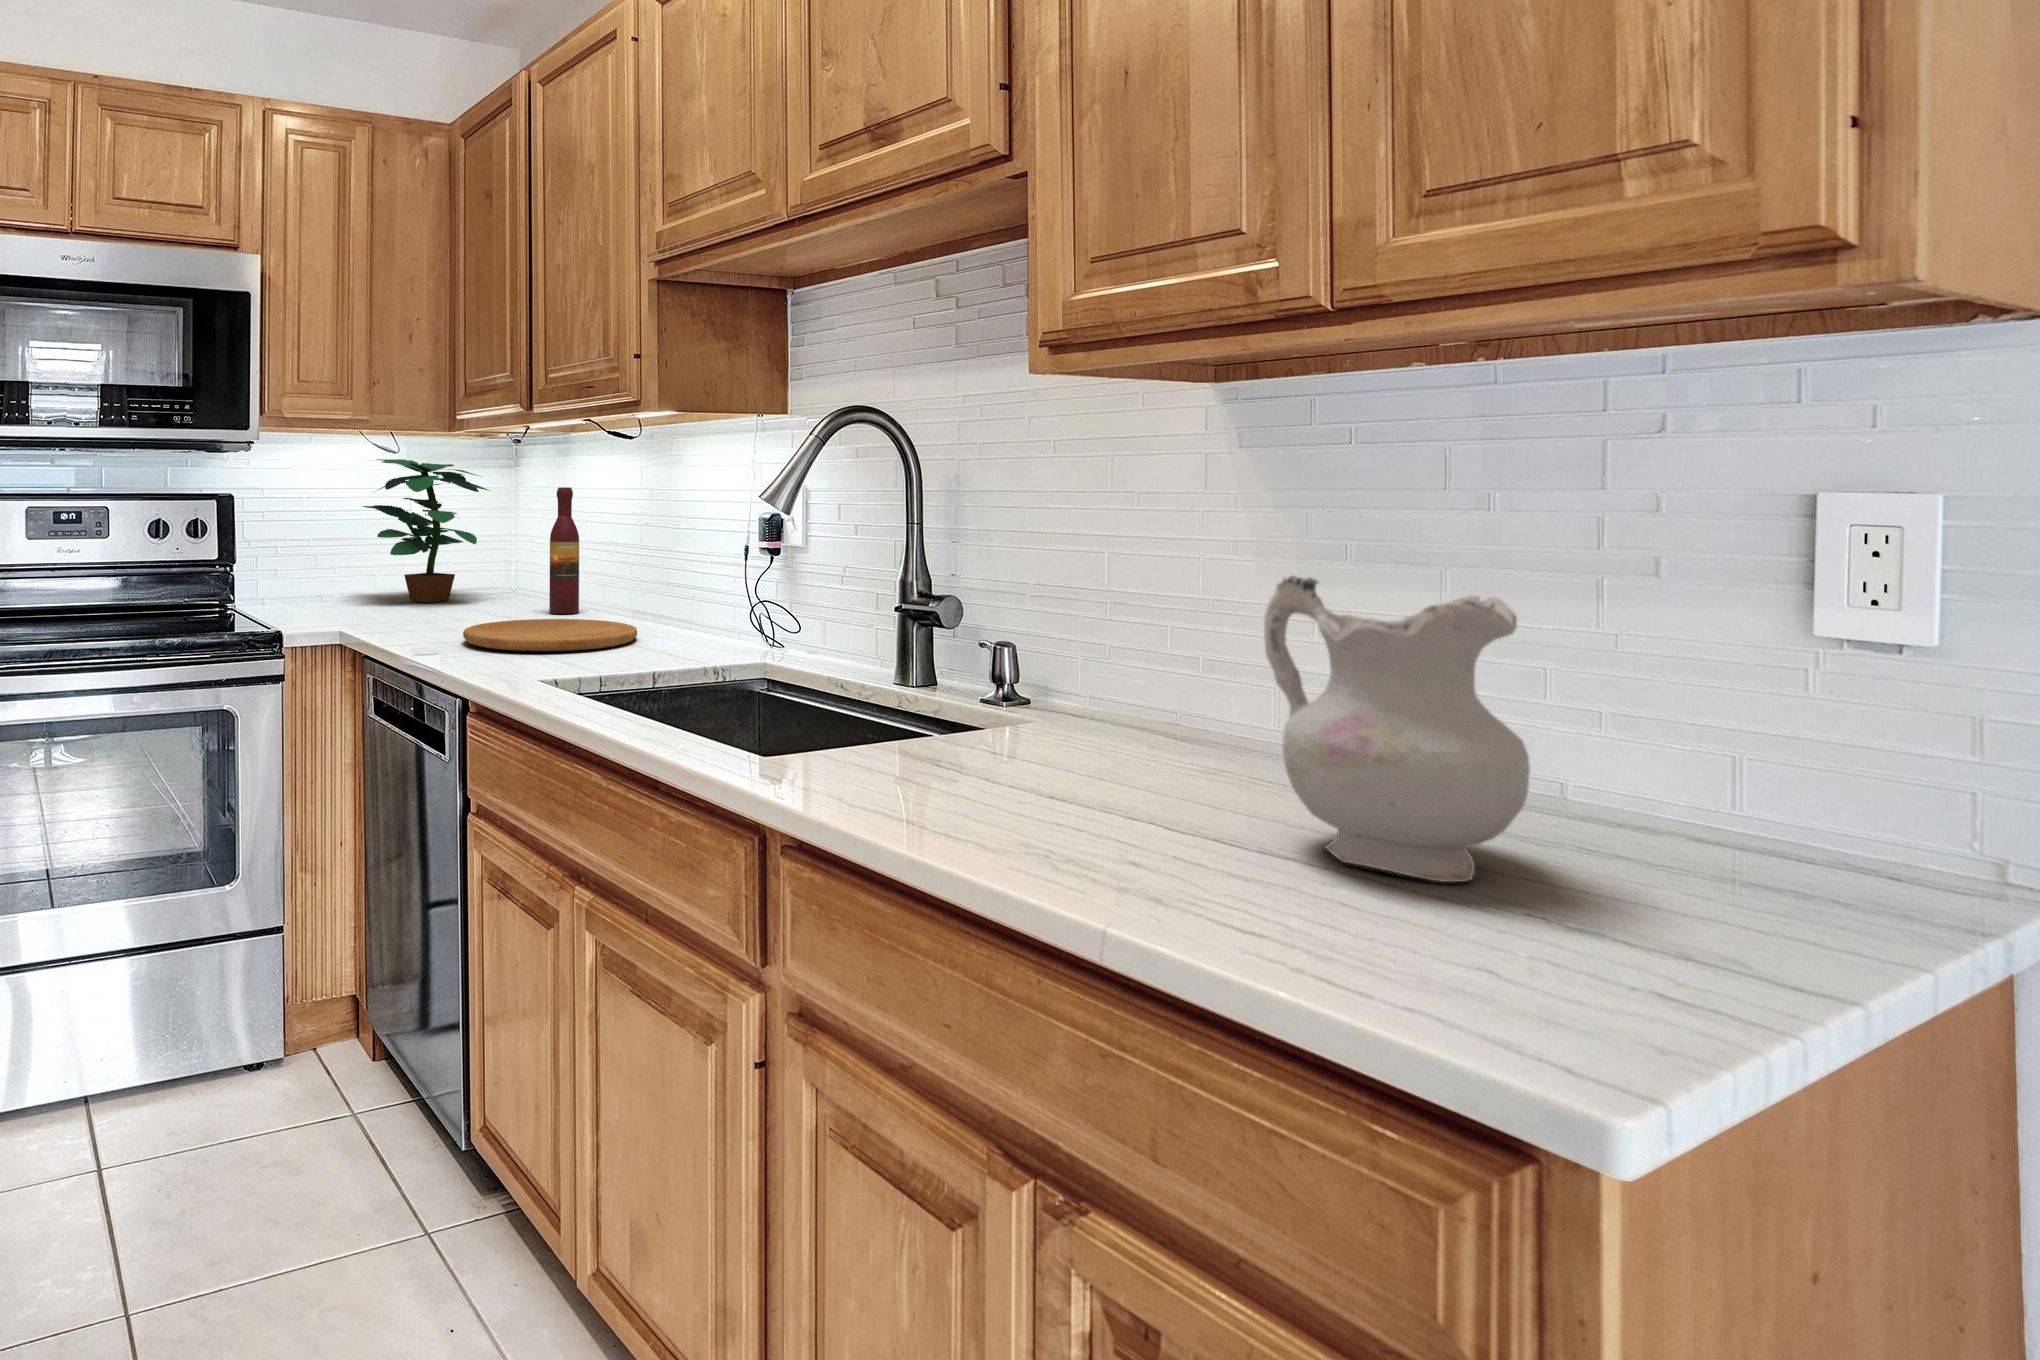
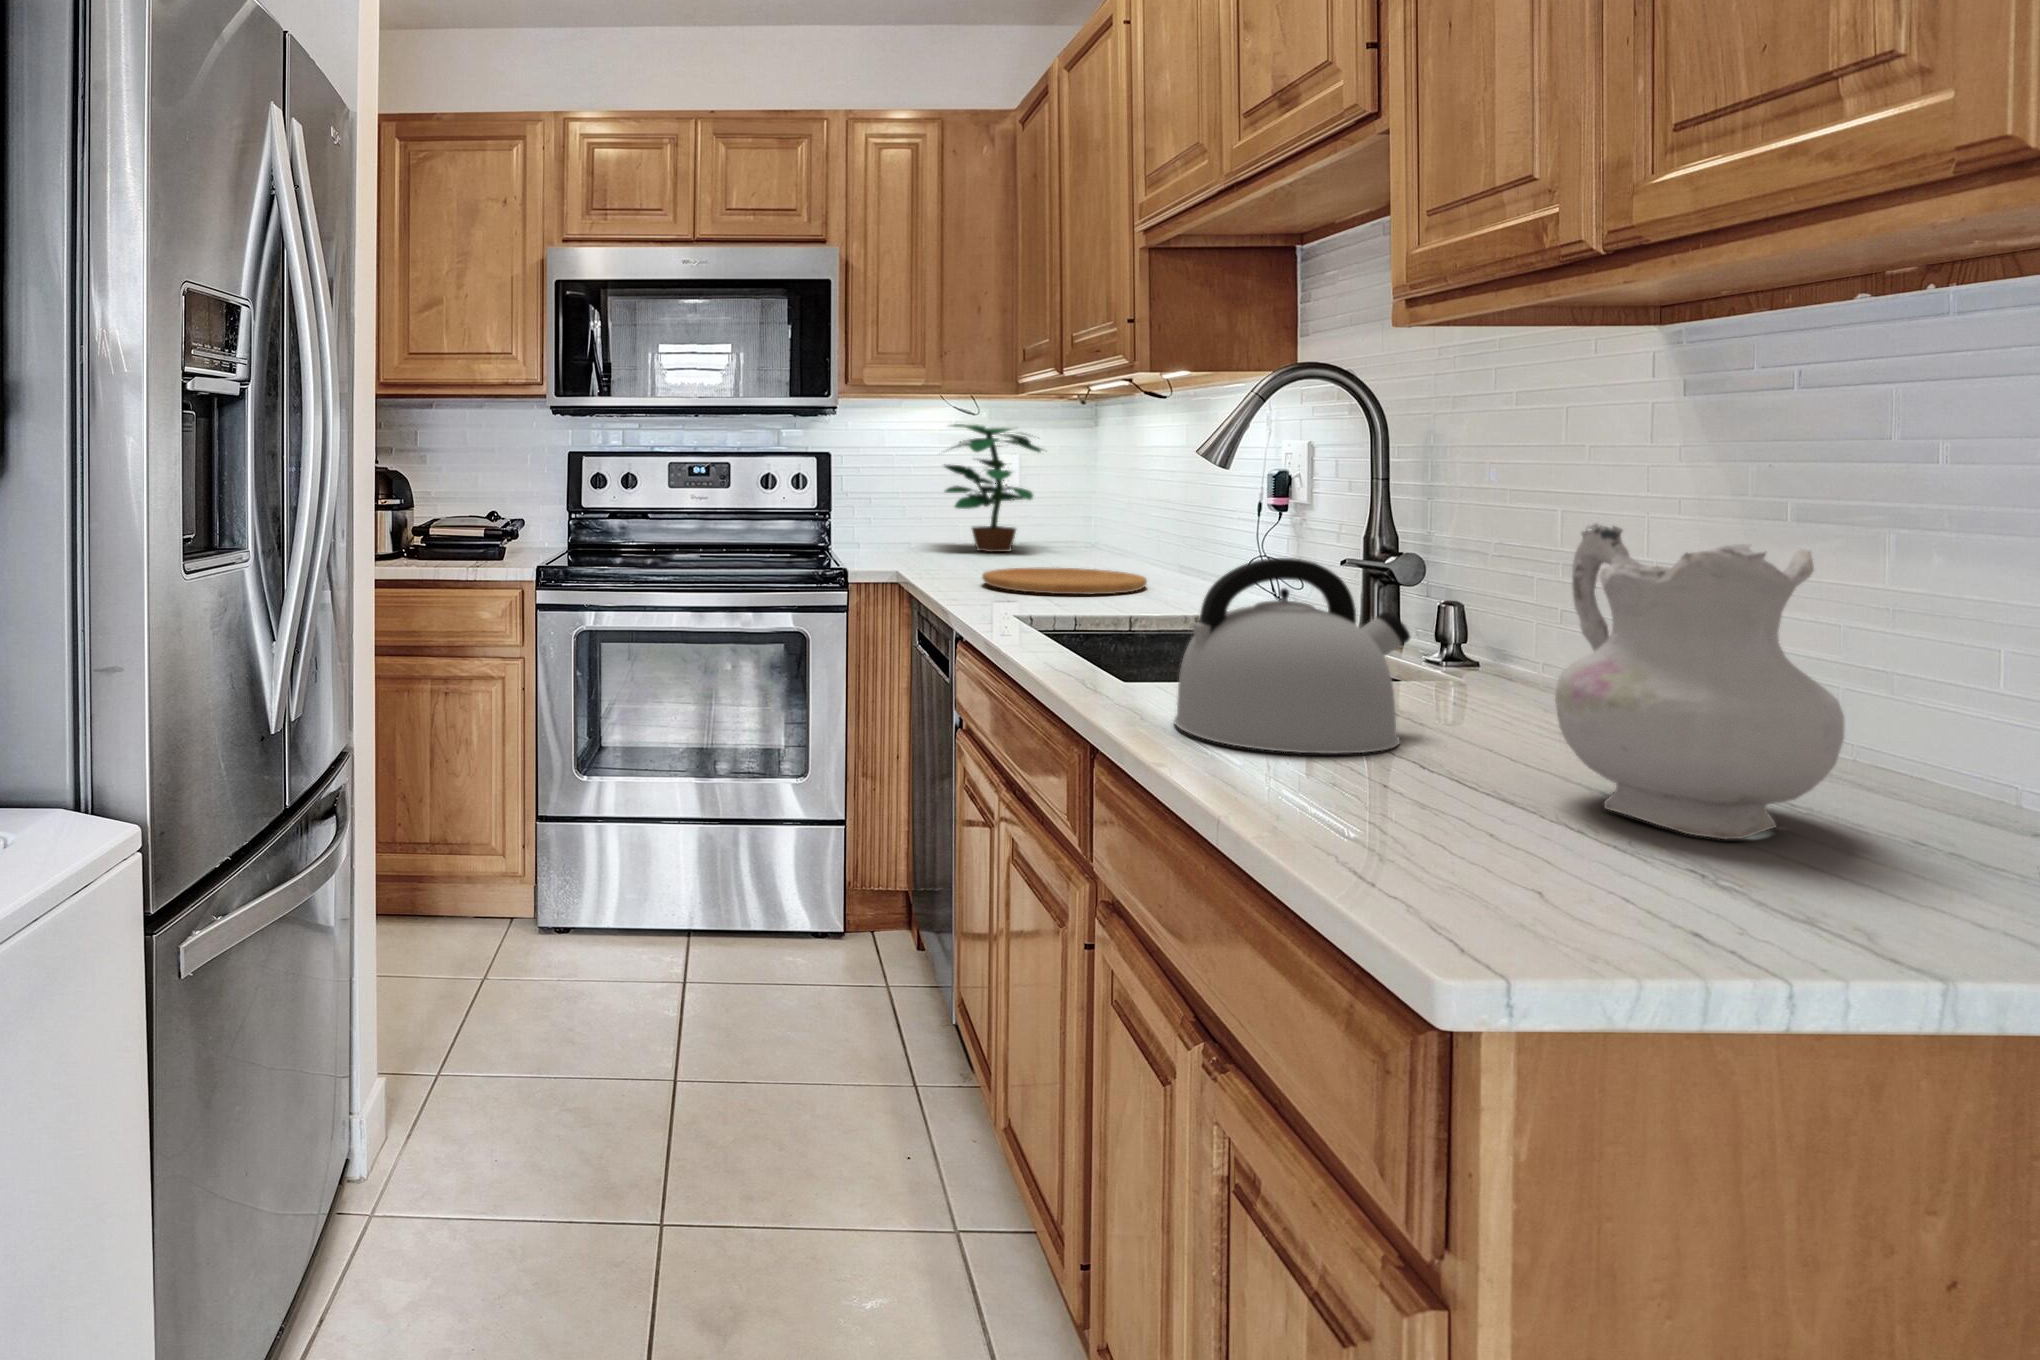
wine bottle: present [549,487,579,614] -> none [1091,448,1120,567]
kettle: none [868,618,1095,838] -> present [1174,558,1410,754]

